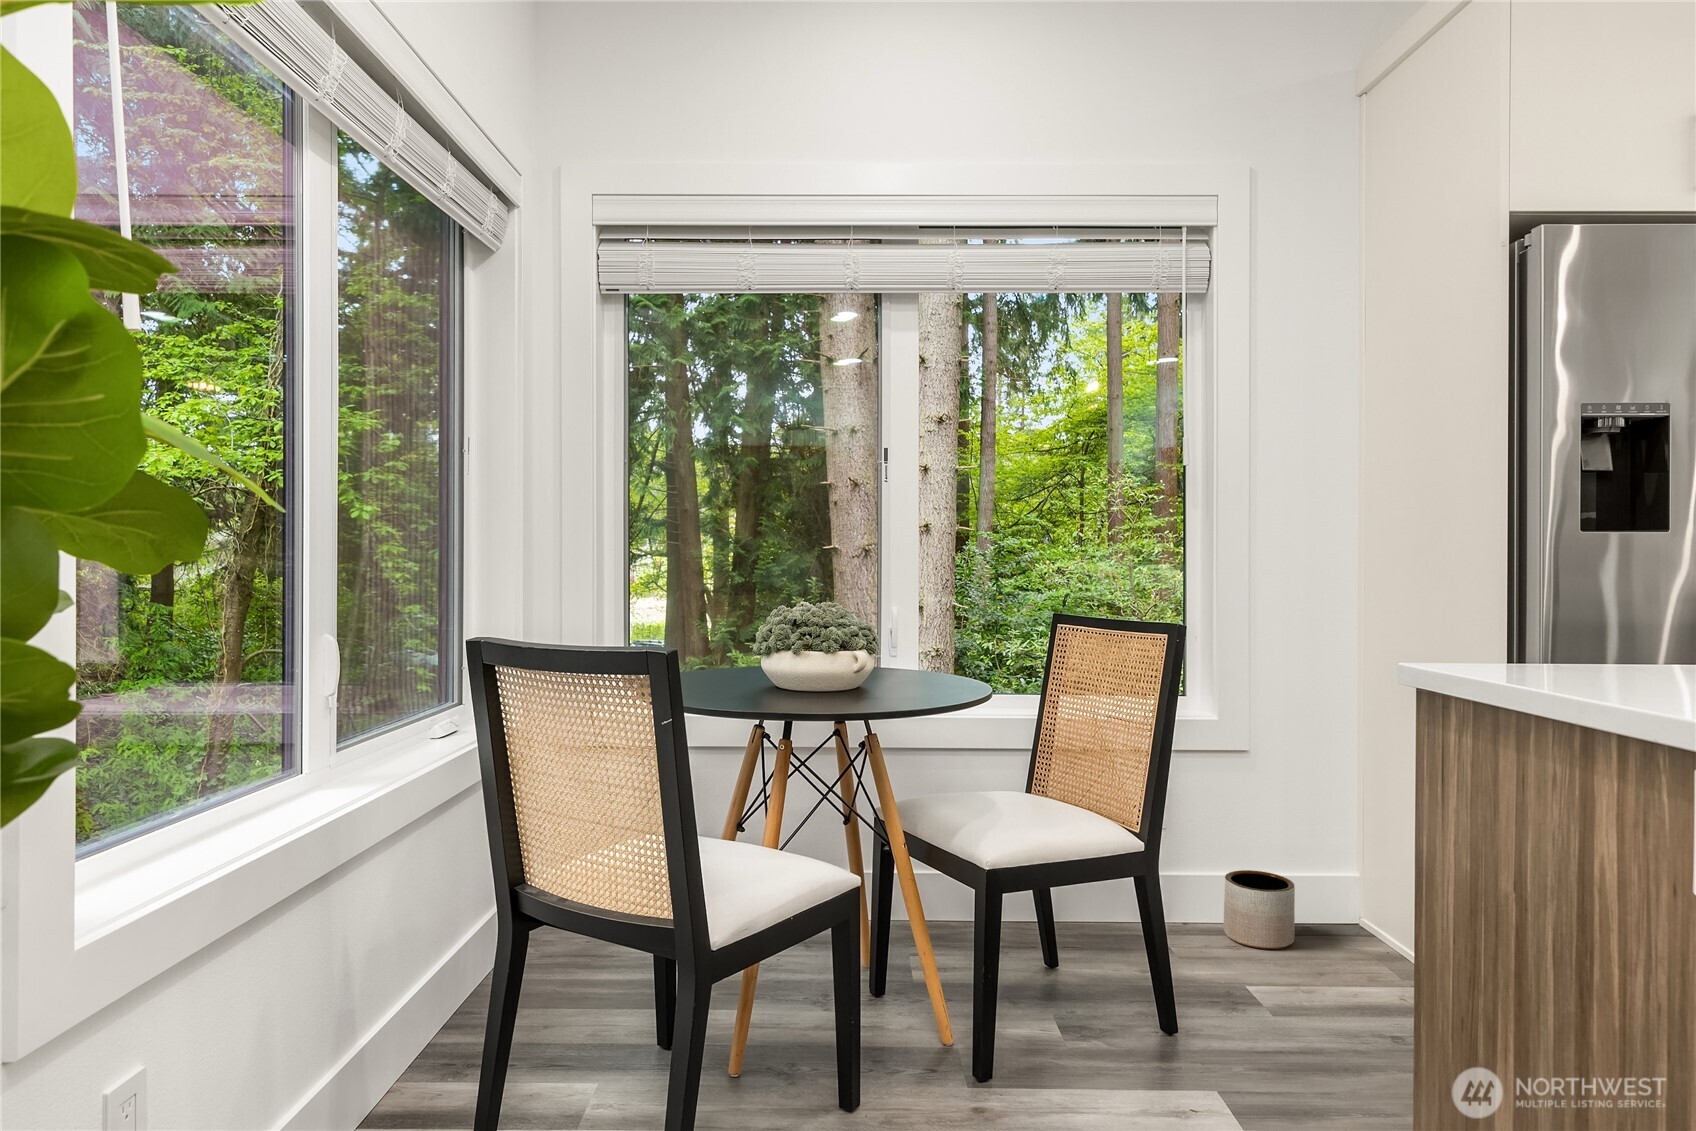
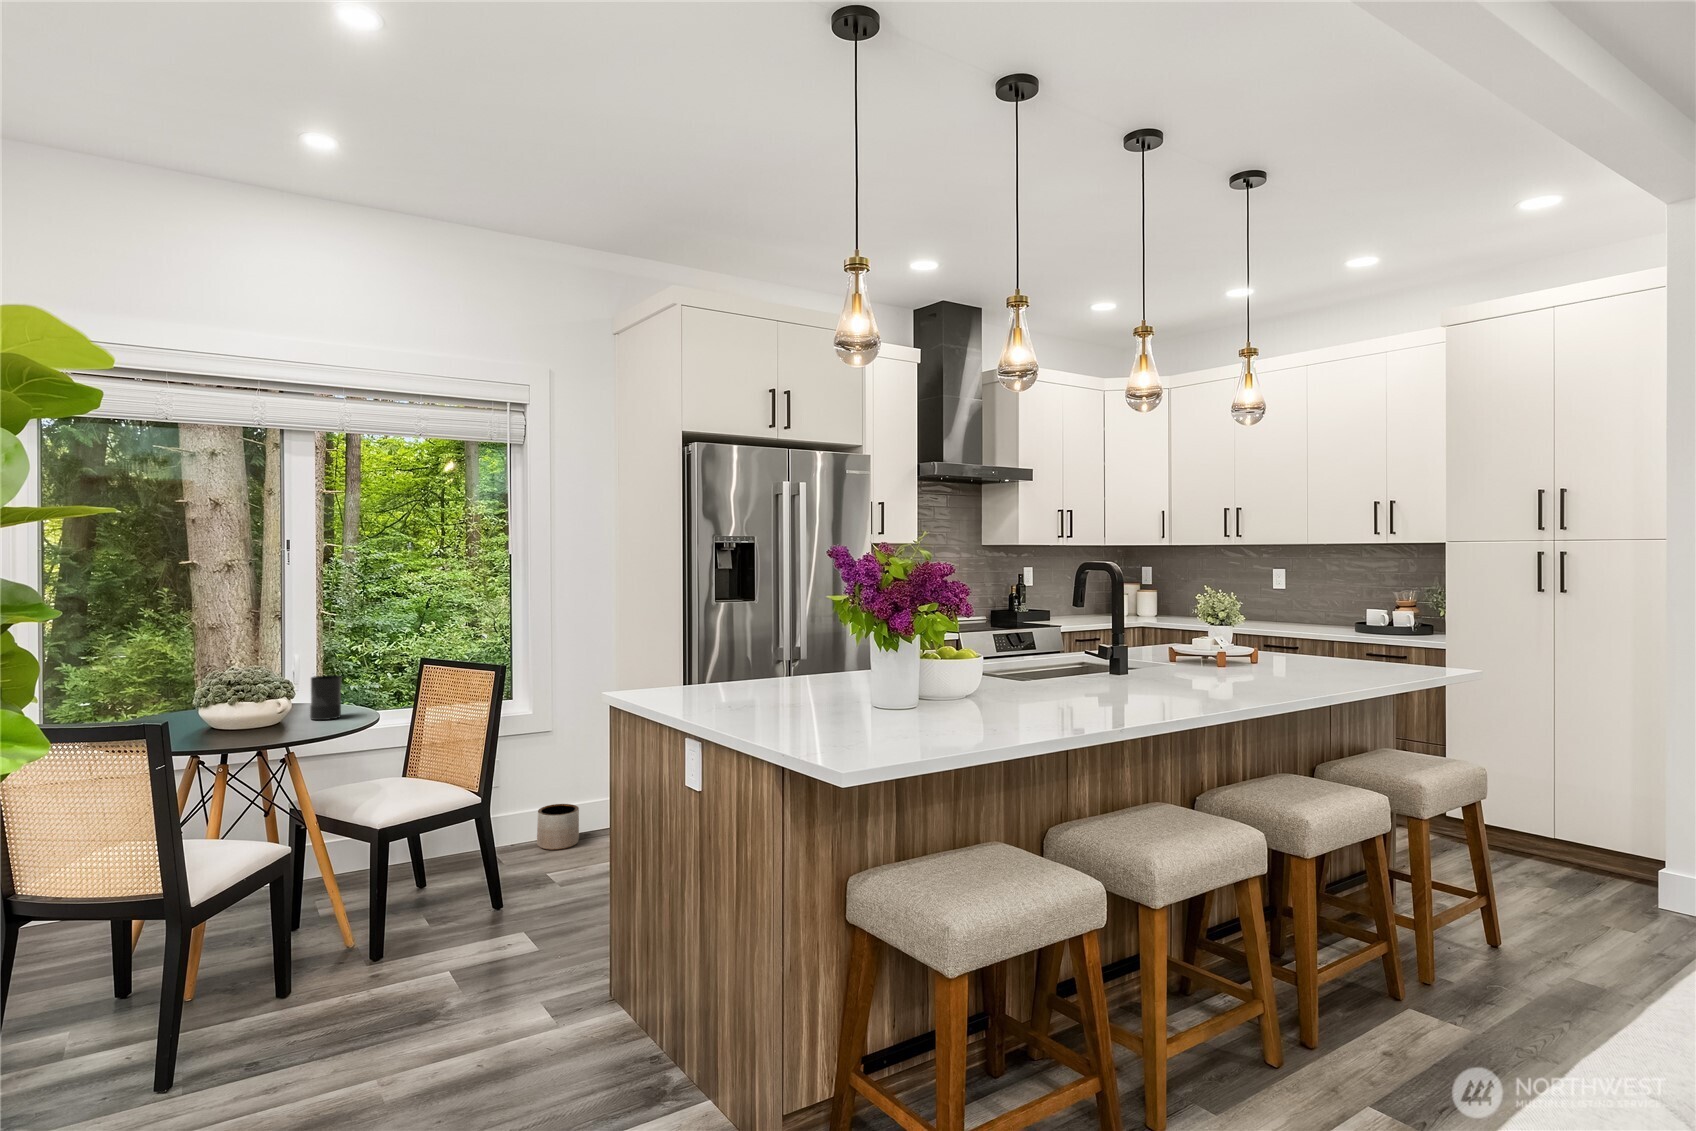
candle: none [894,618,939,688] -> present [310,675,341,720]

